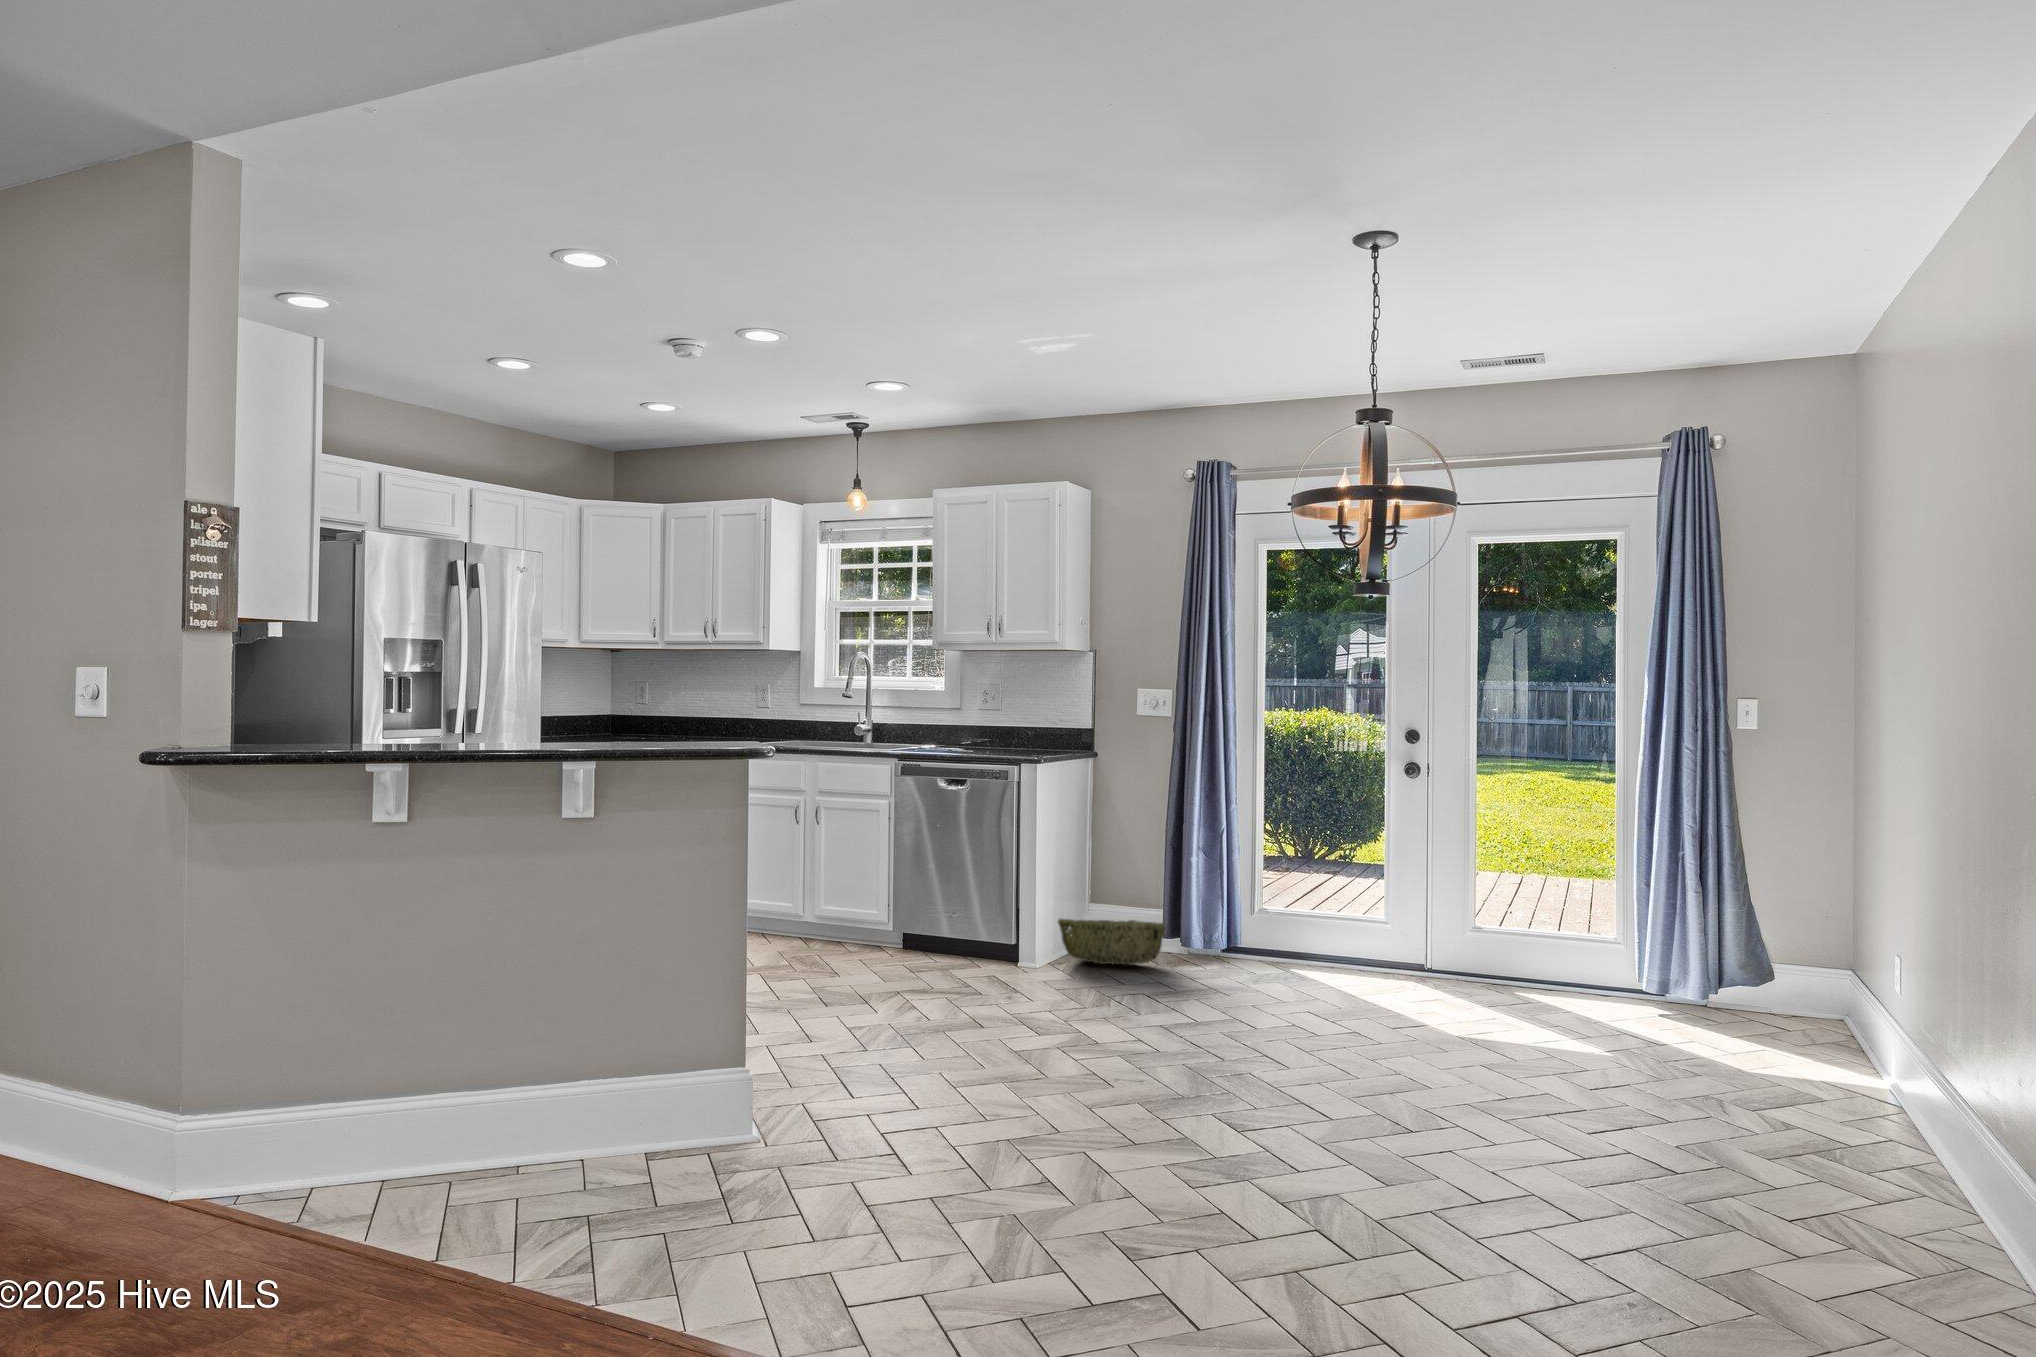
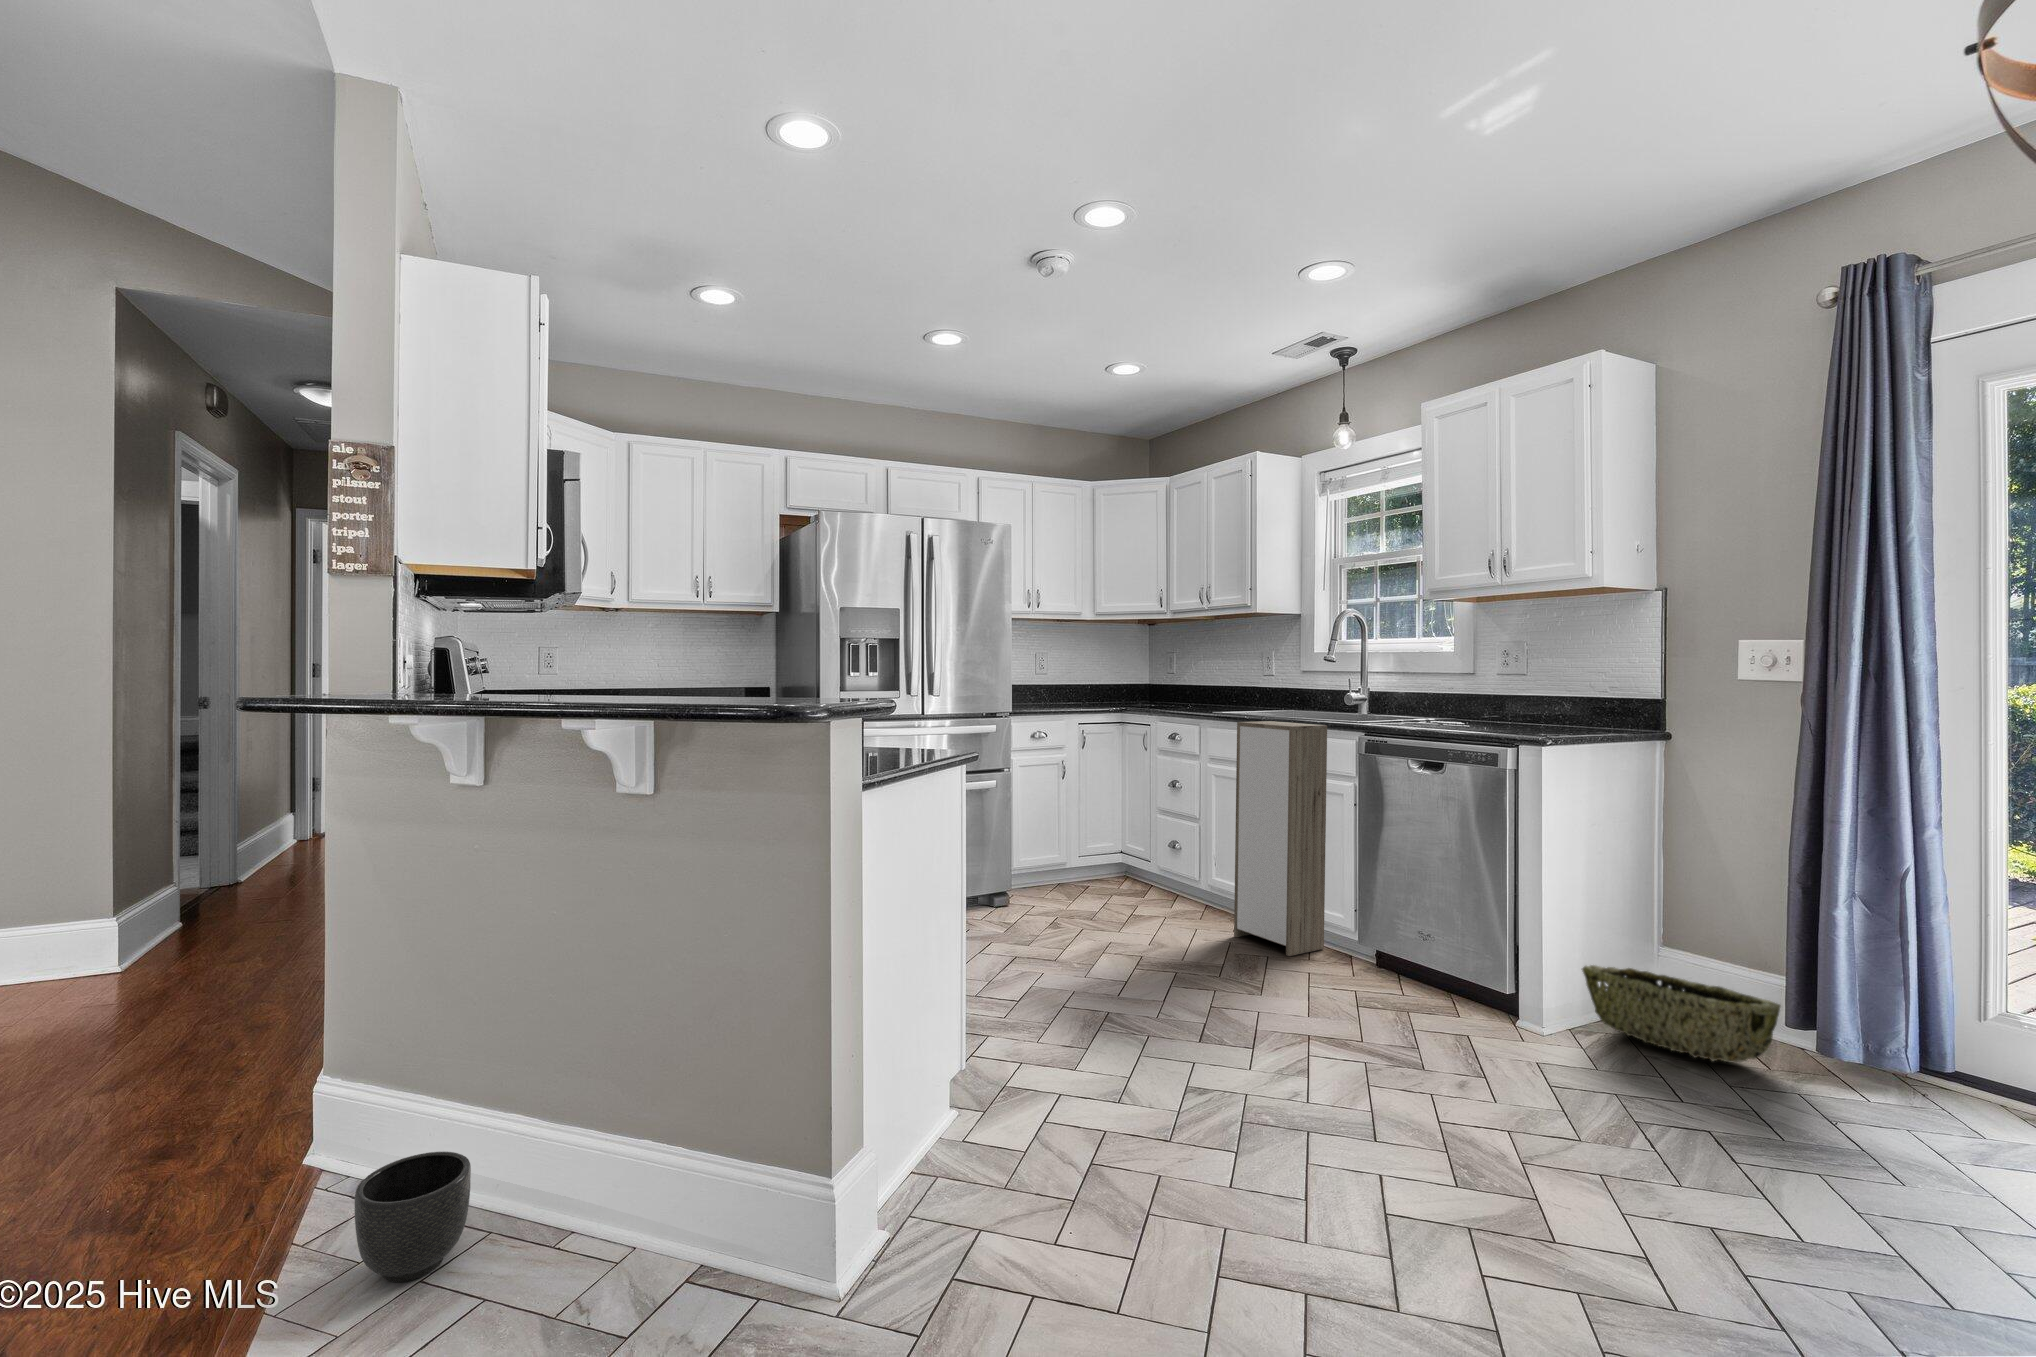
storage cabinet: none [782,752,864,955] -> present [1234,721,1327,956]
planter: none [392,1108,475,1197] -> present [355,1152,471,1282]

